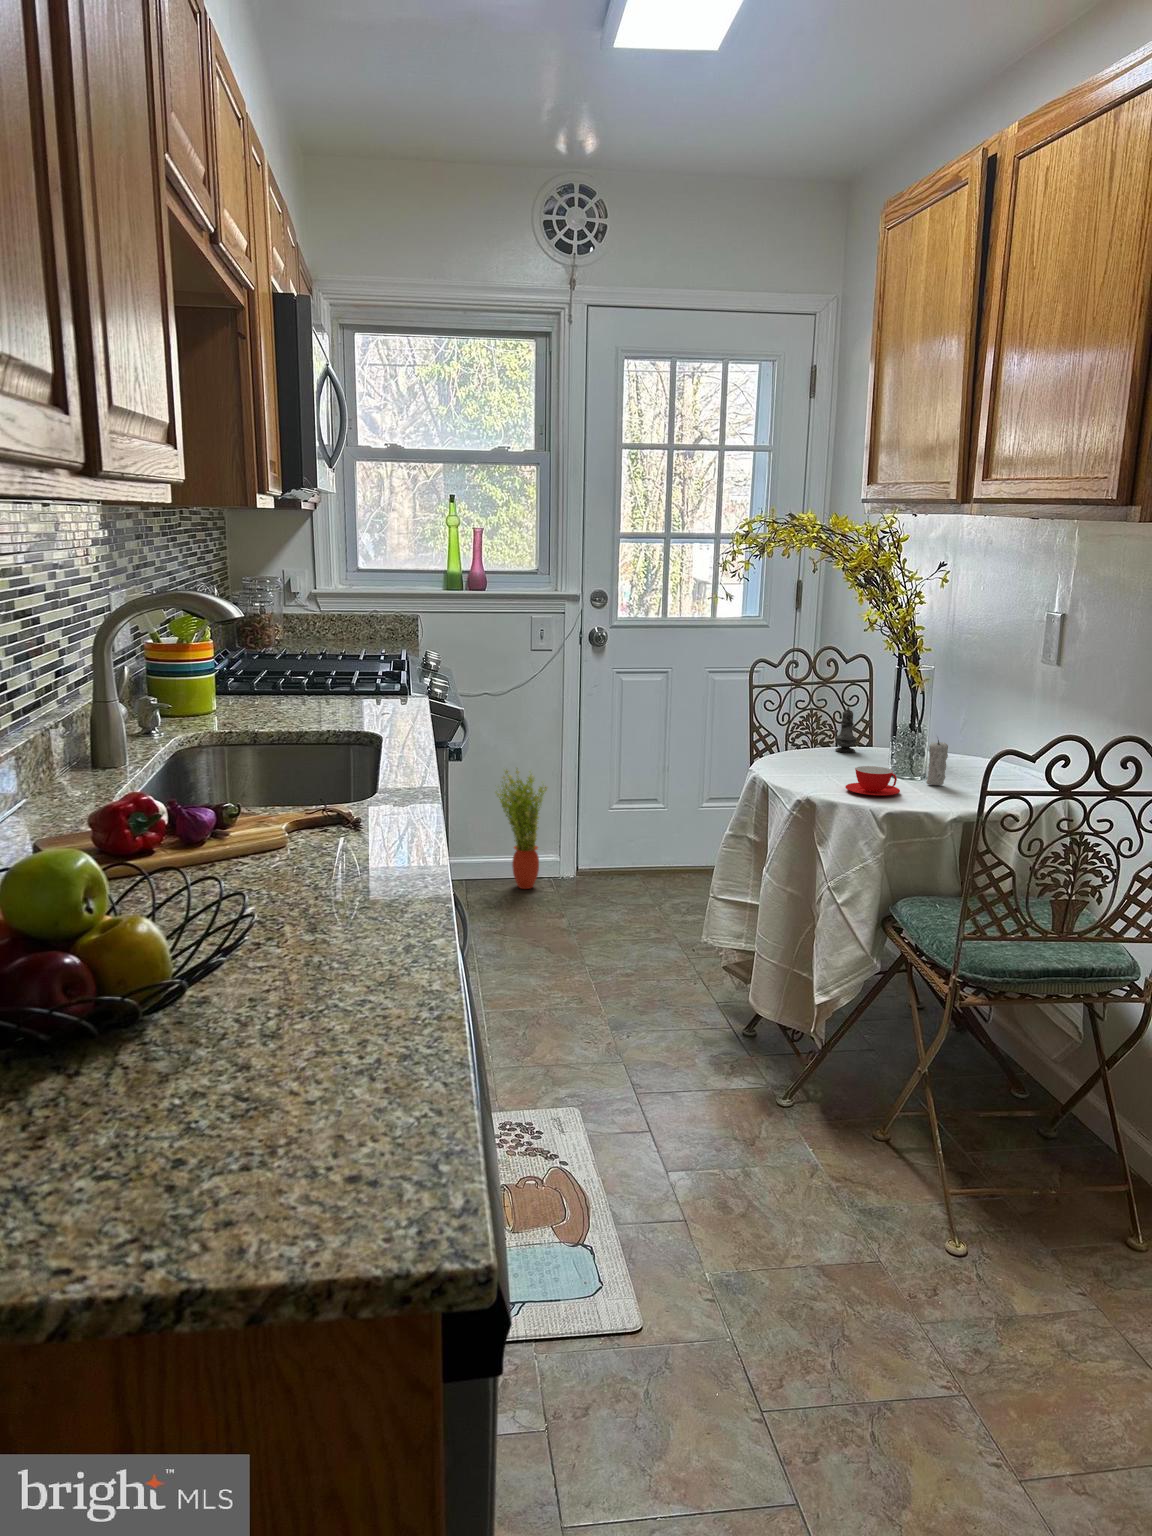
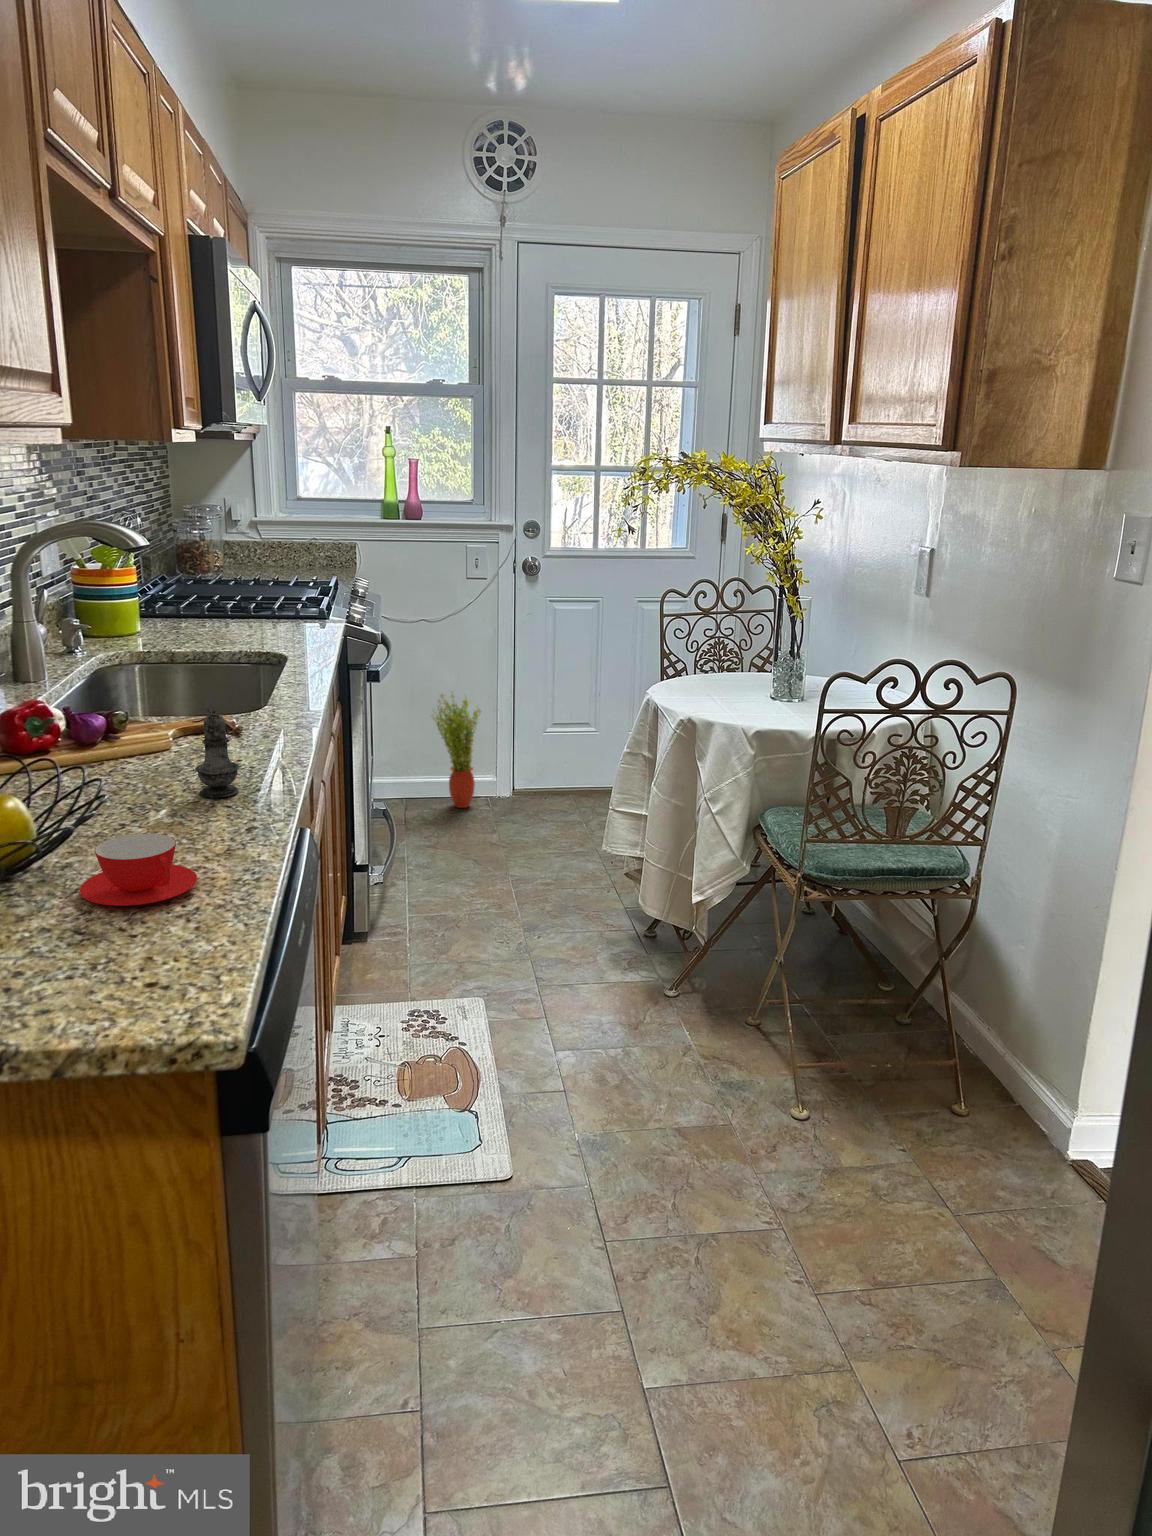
salt shaker: present [835,707,857,753] -> present [195,708,239,798]
candle: present [926,740,948,785] -> none [803,659,823,707]
teacup: present [845,766,900,795] -> present [79,833,197,906]

